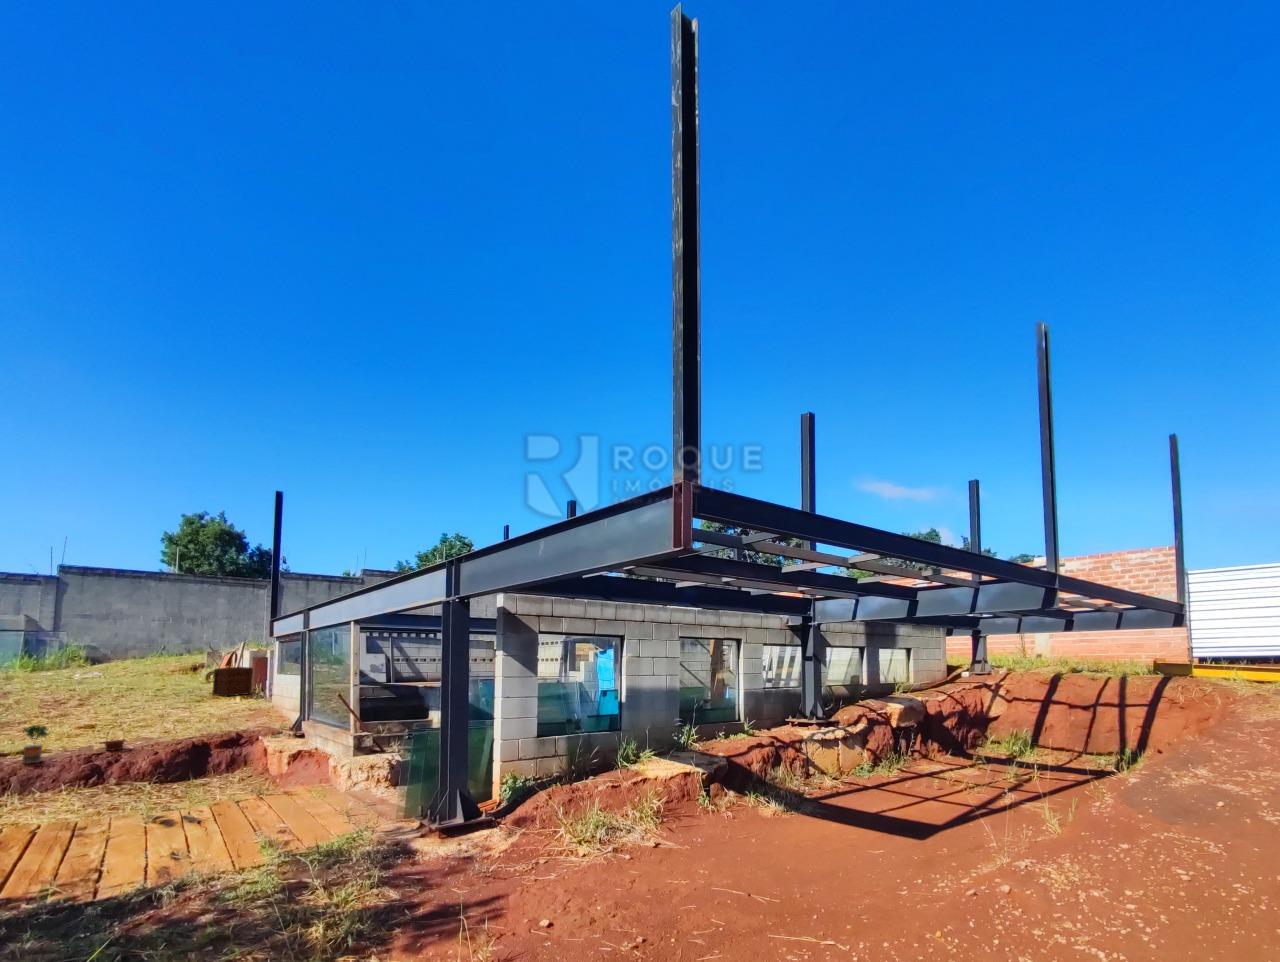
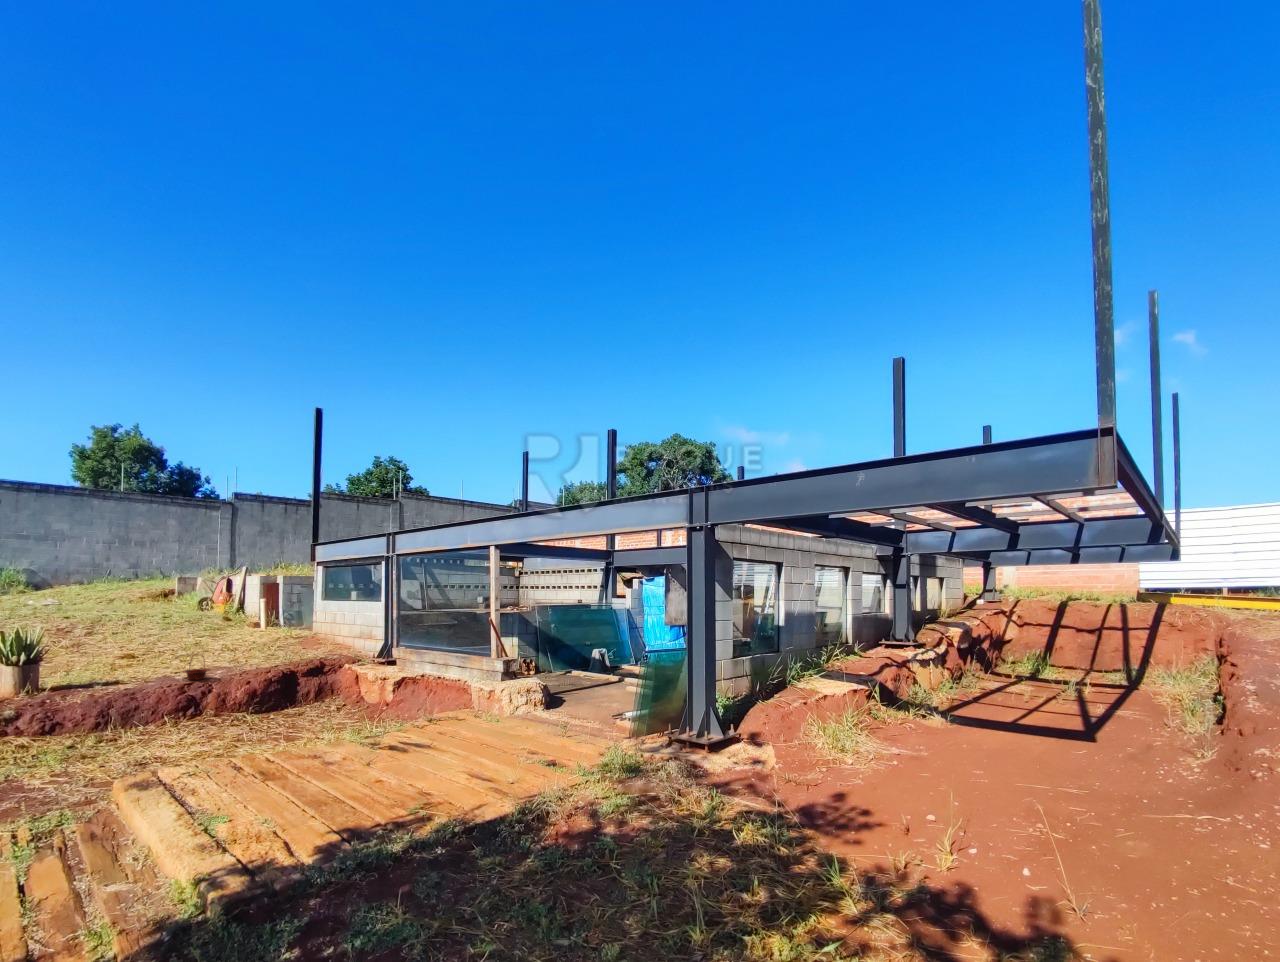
wooden crate: present [213,667,253,696] -> none [221,591,265,622]
potted tree: present [23,726,49,764] -> none [107,654,140,696]

